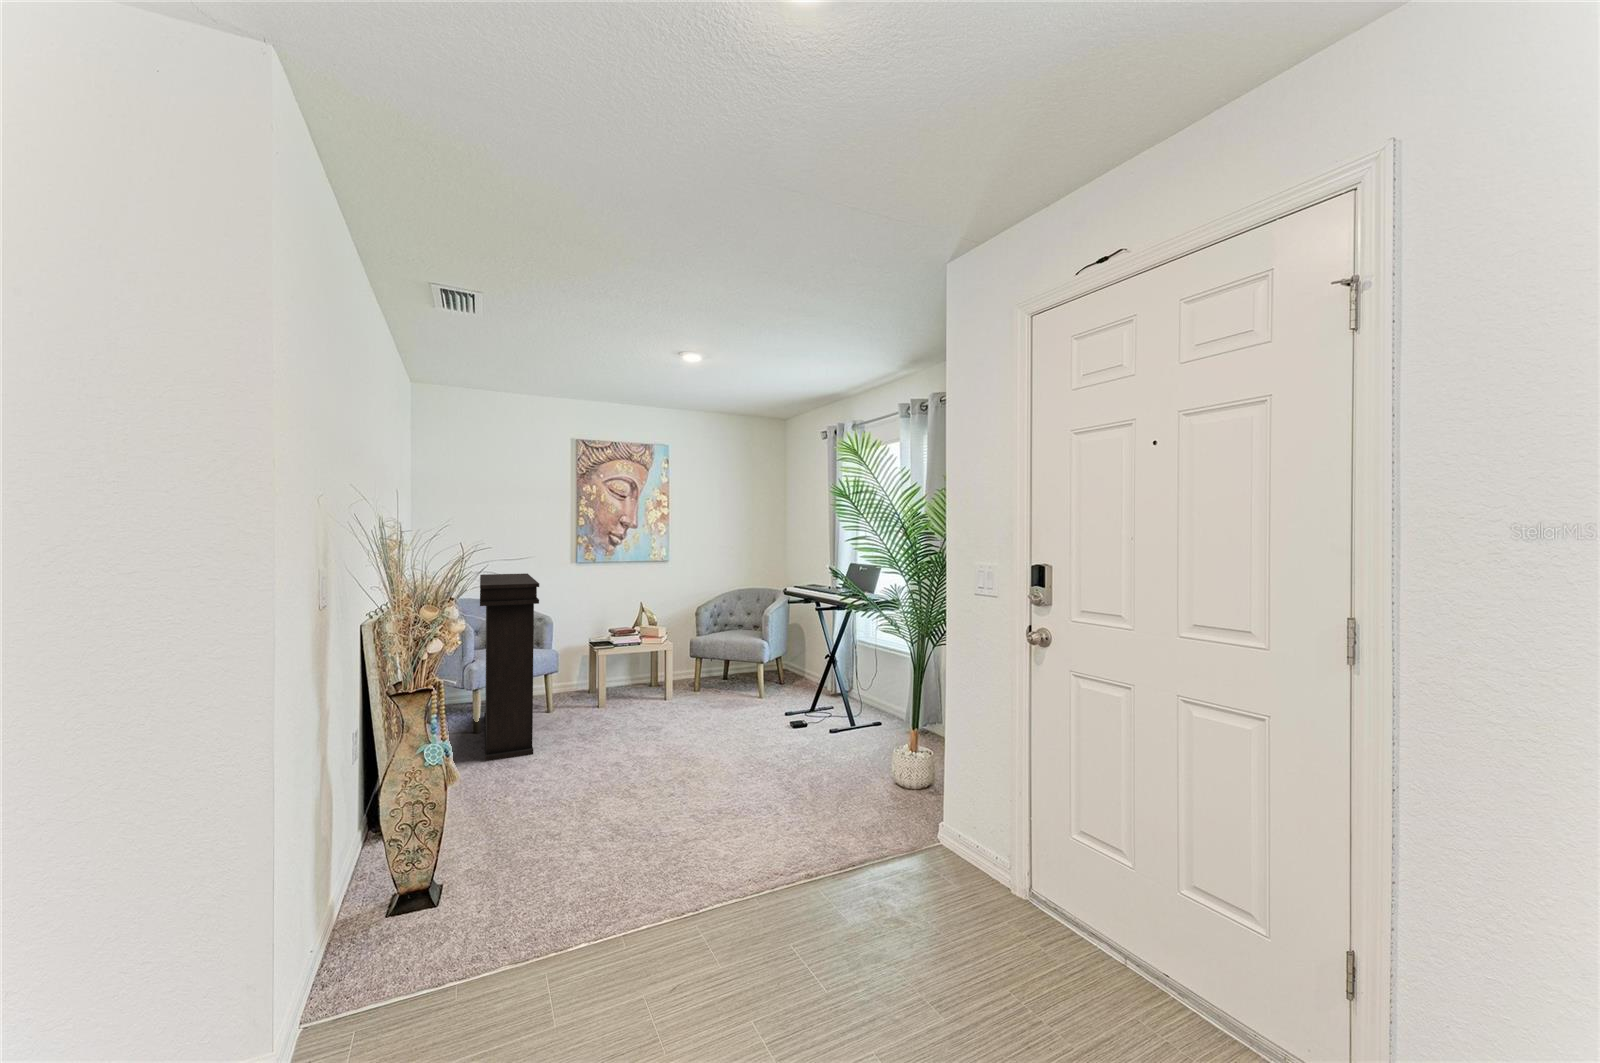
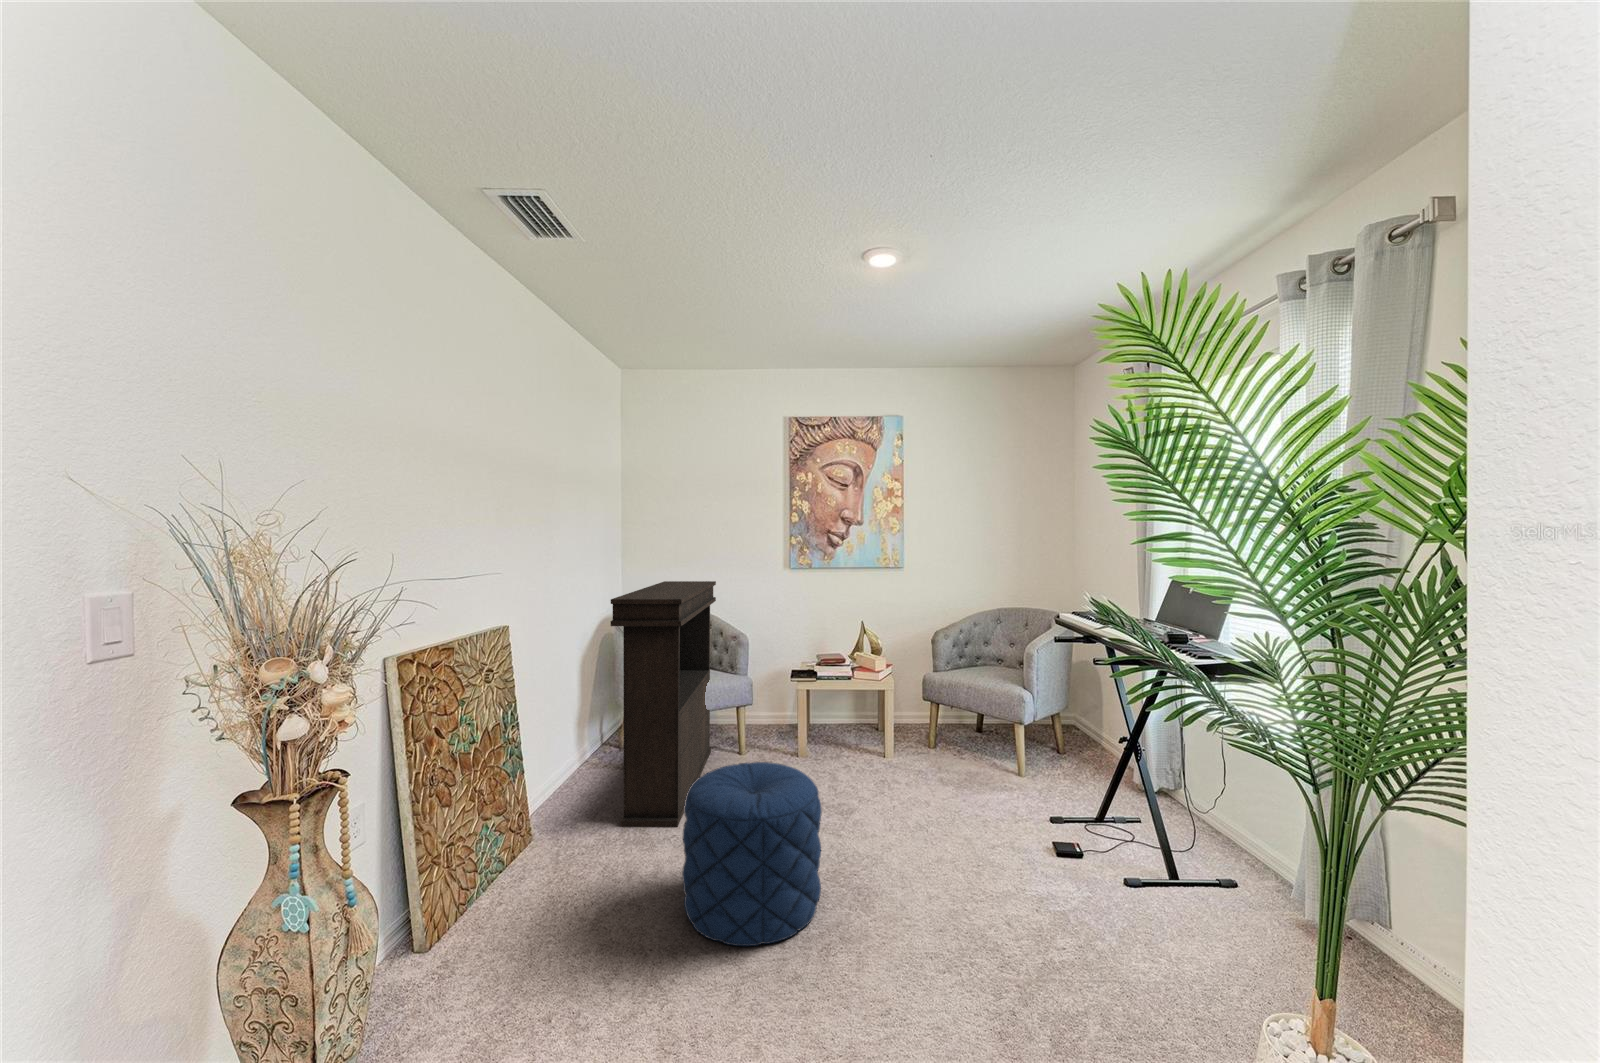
pouf: none [572,688,666,795] -> present [682,762,822,946]

